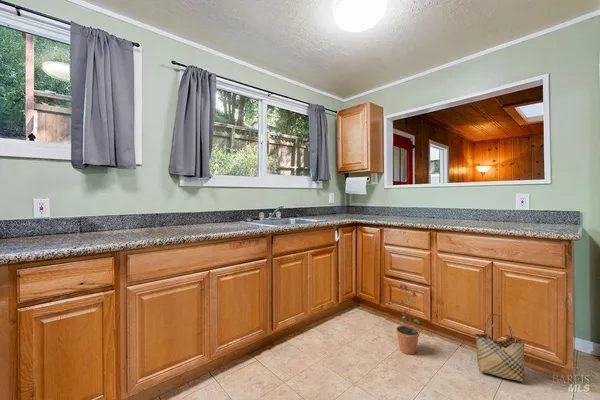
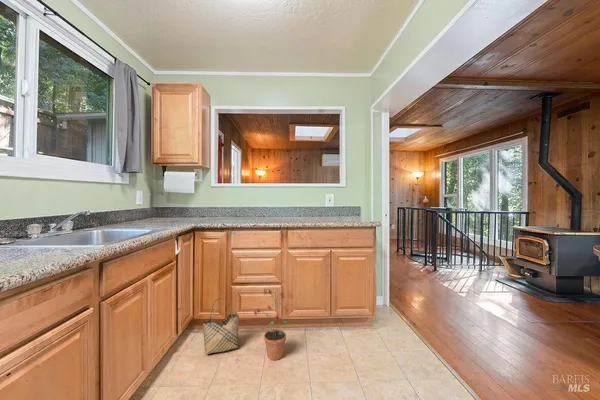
woven basket: present [475,314,525,382] -> present [203,298,239,355]

